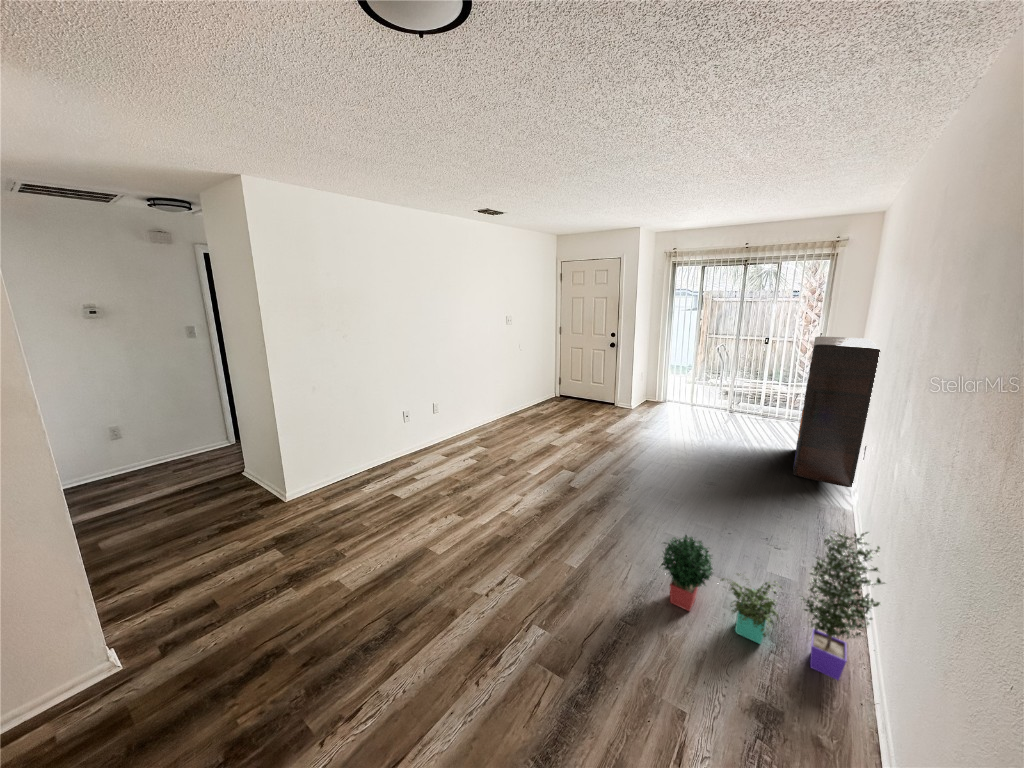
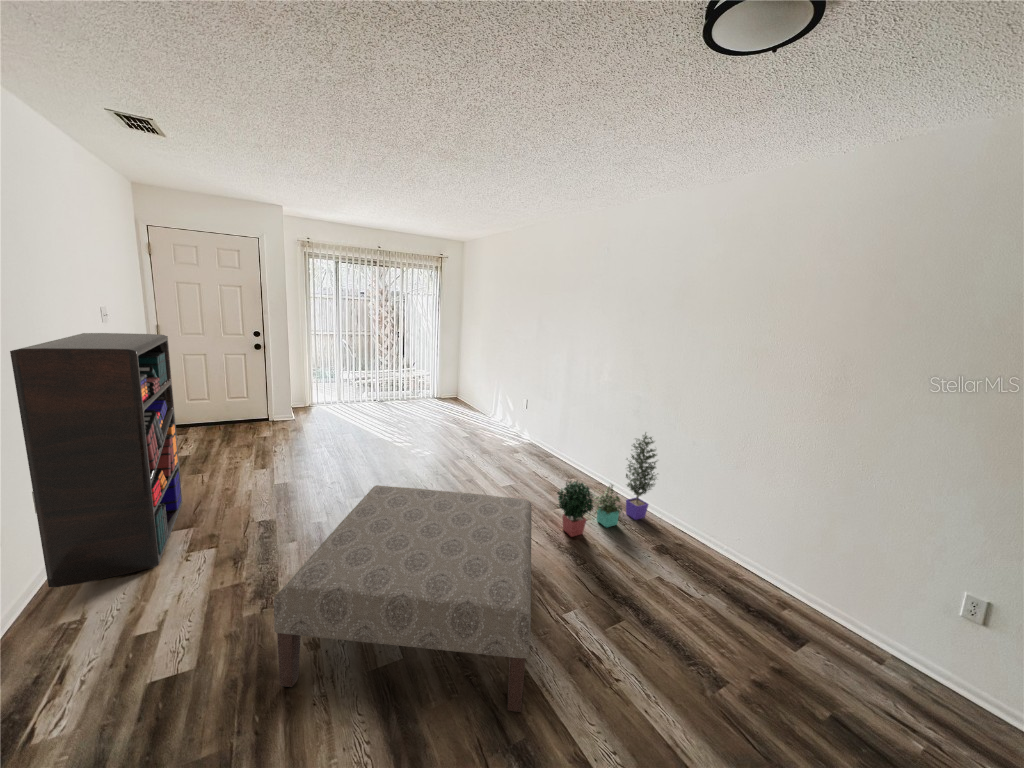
bookshelf: present [793,337,880,487] -> present [10,333,183,587]
ottoman: none [399,452,591,622] -> present [274,485,532,712]

